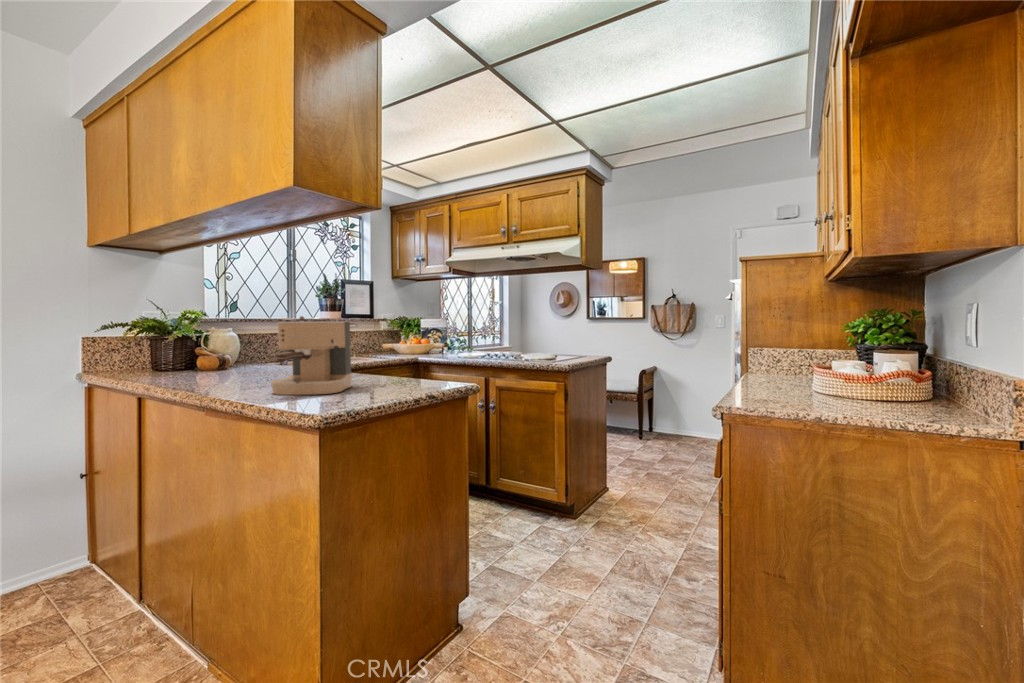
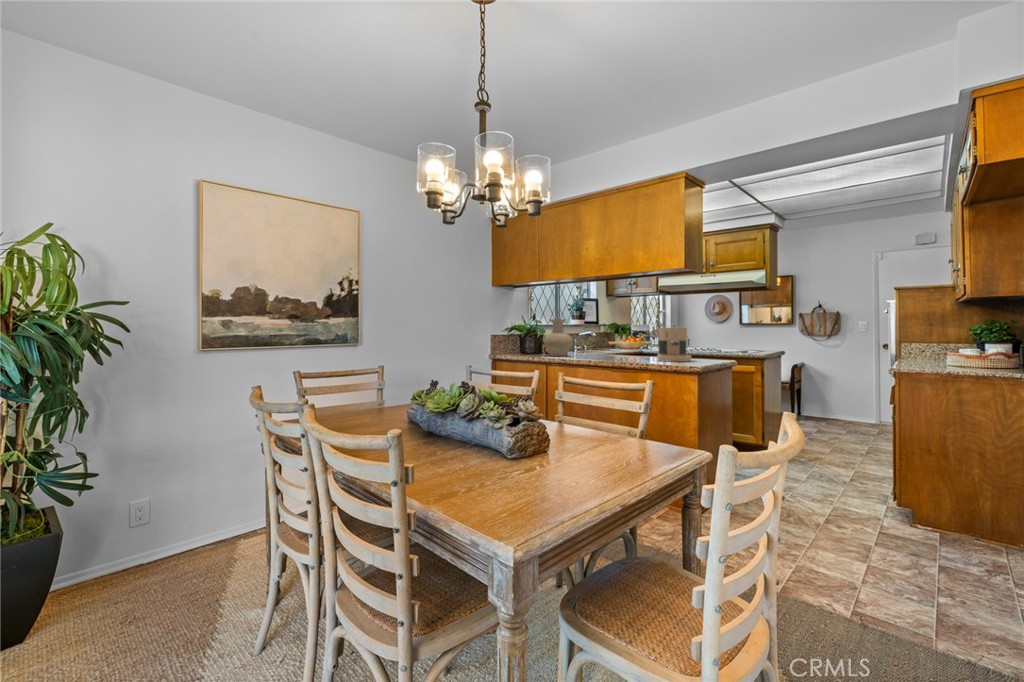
vase: none [139,306,204,377] -> present [544,319,572,356]

